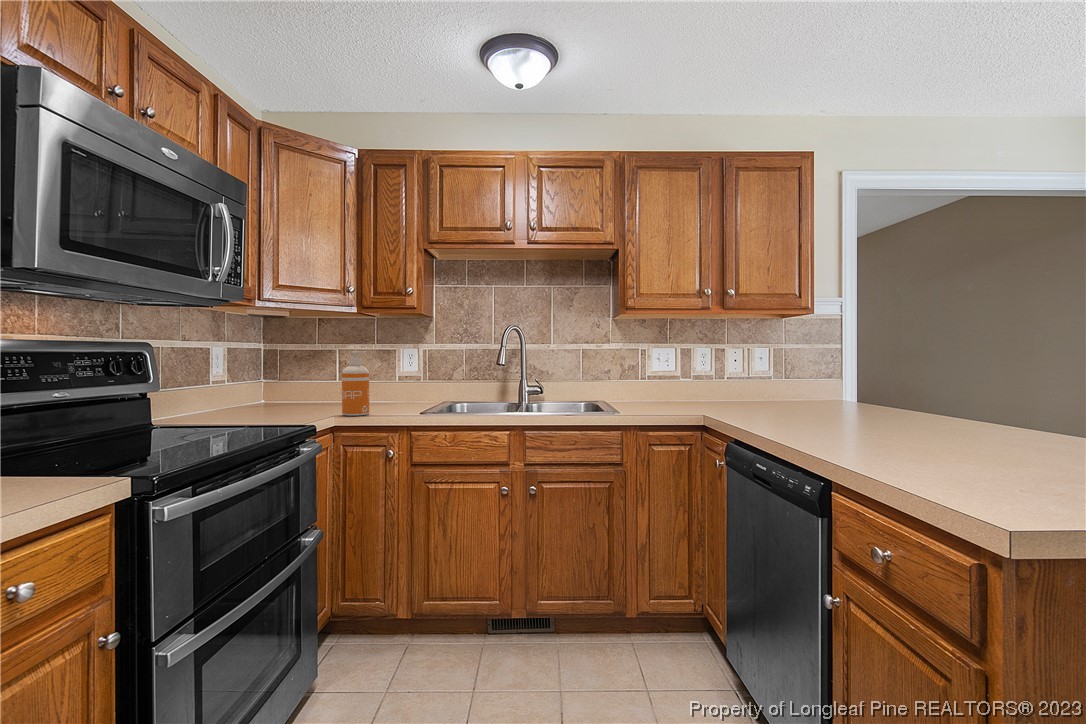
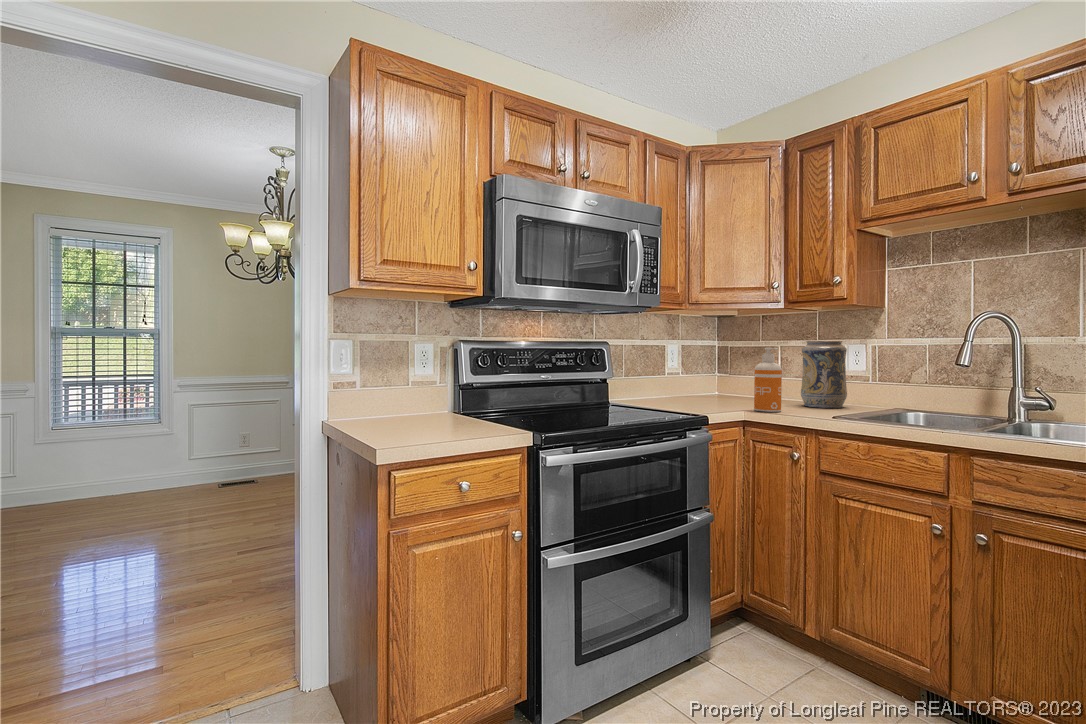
decorative vase: none [371,345,410,408] -> present [801,341,847,408]

